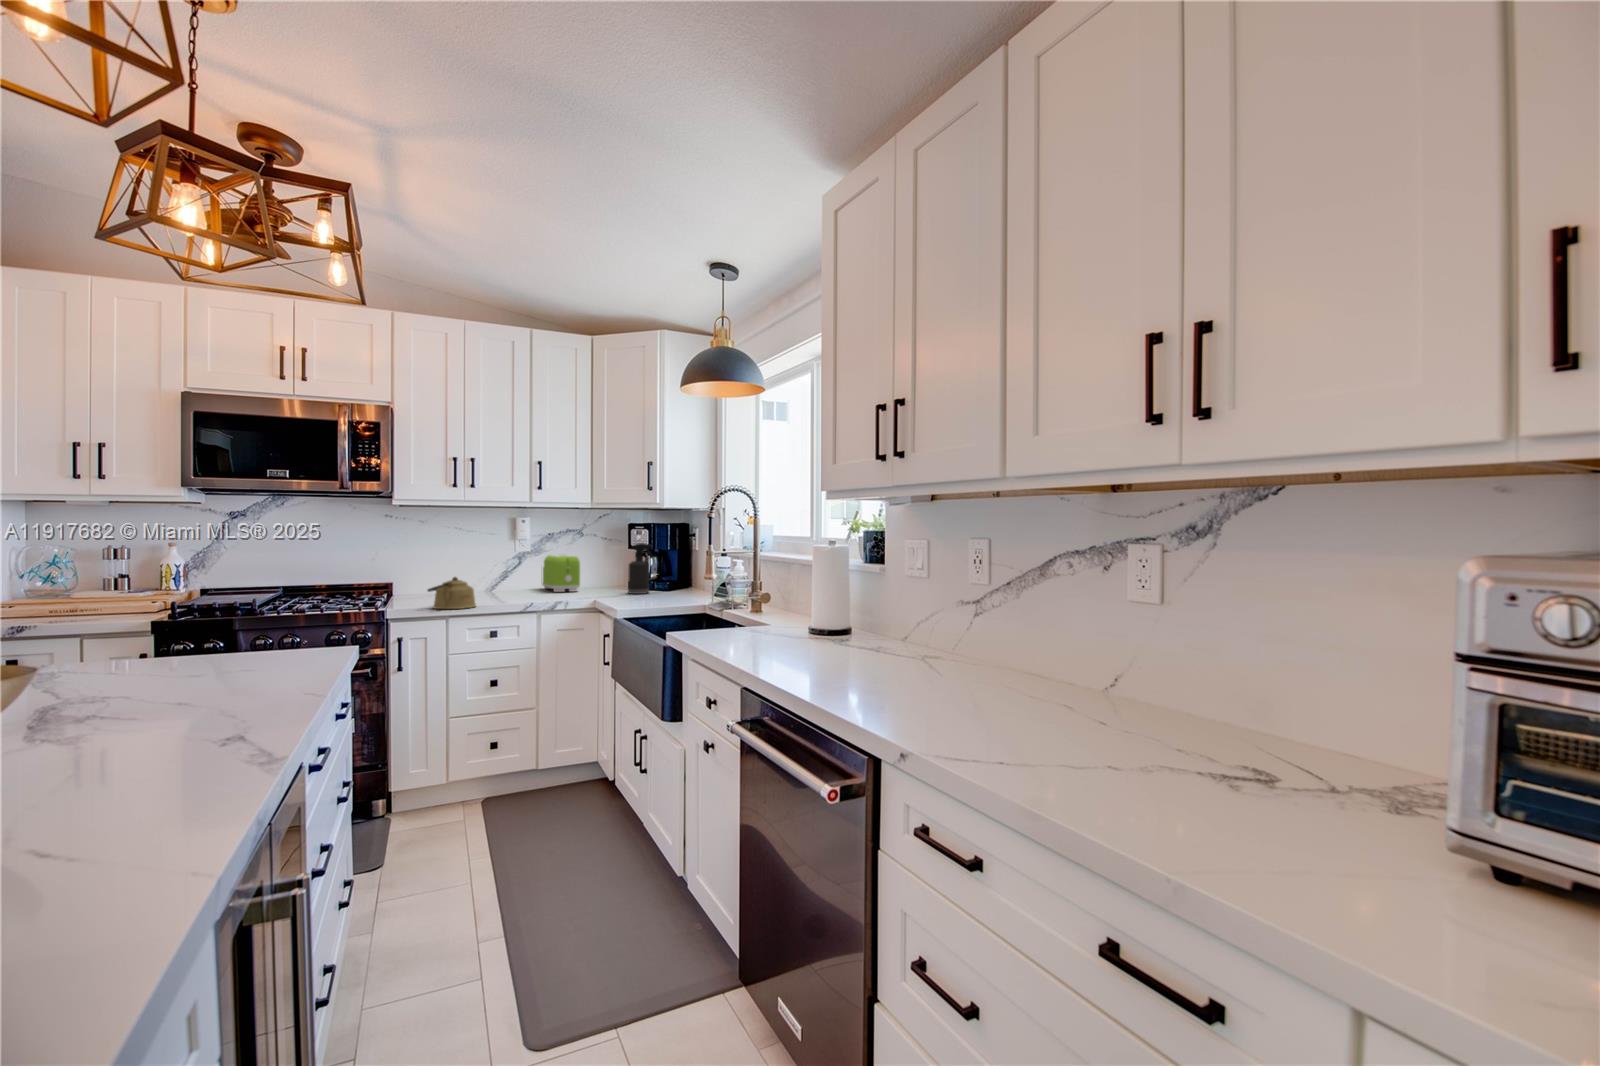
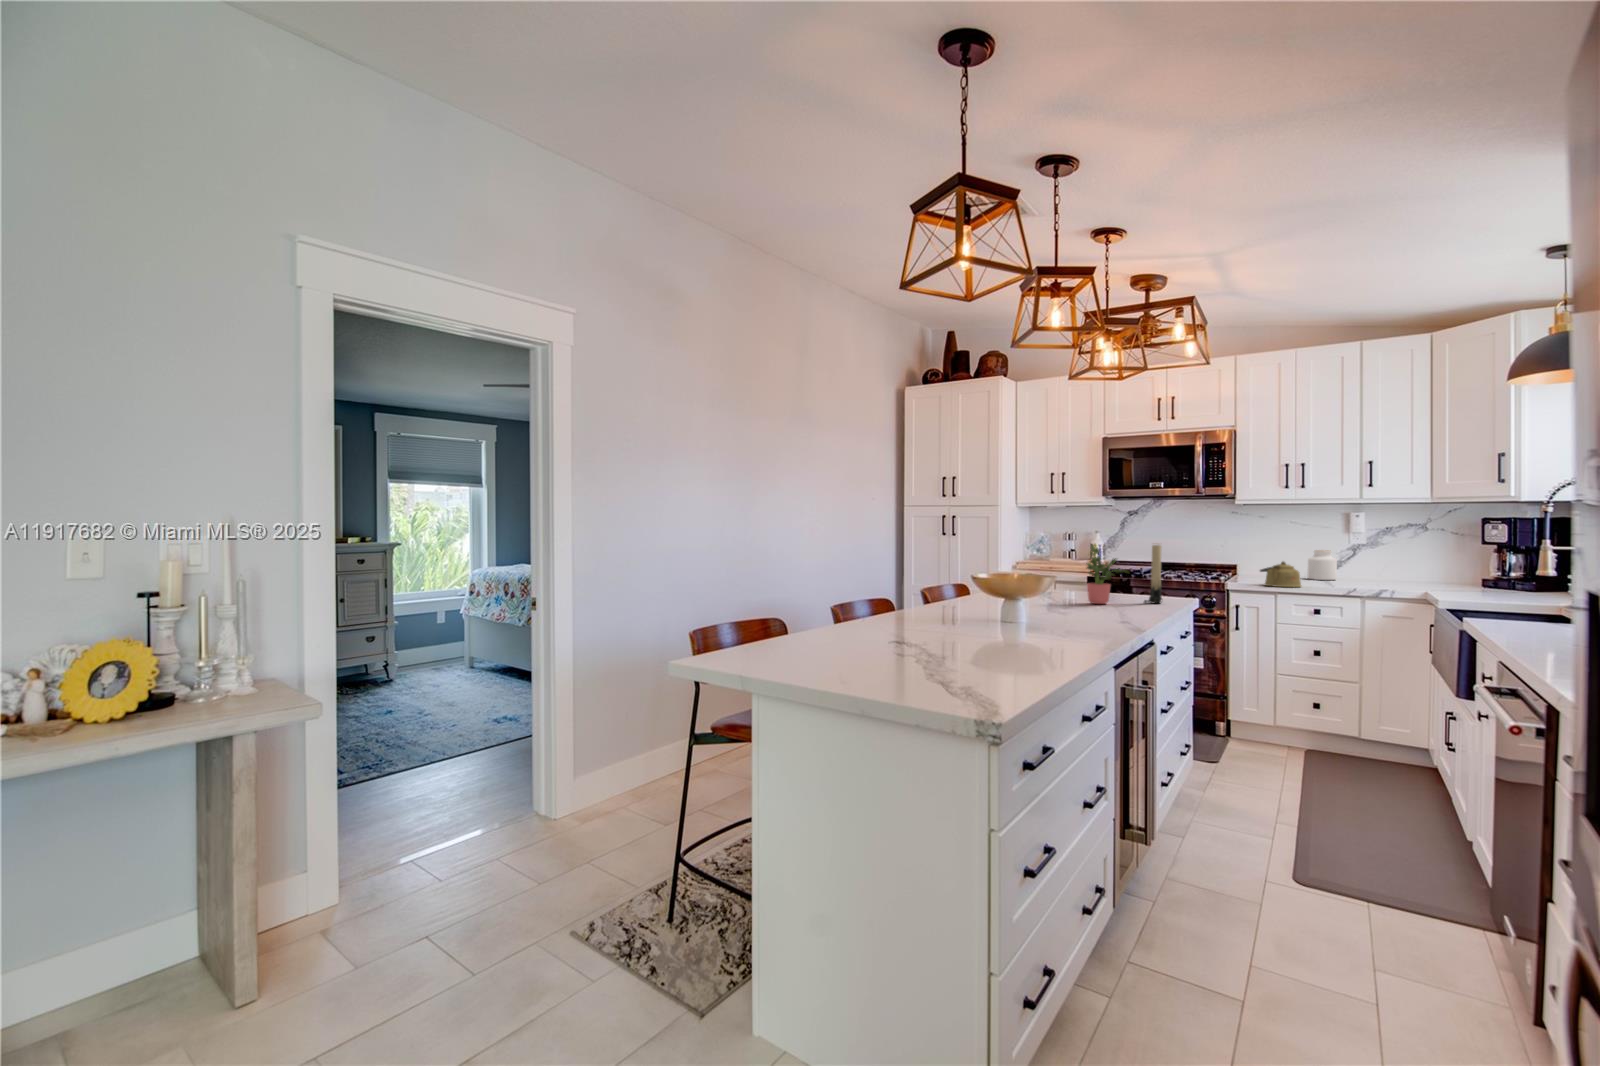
spray bottle: present [628,543,652,594] -> none [1479,539,1515,592]
toaster: present [542,554,580,592] -> none [1379,547,1421,584]
jar: none [475,560,504,594] -> present [1308,550,1337,580]
candle: none [255,567,296,683] -> present [1144,545,1162,604]
potted plant: none [105,574,223,707] -> present [1086,544,1129,604]

